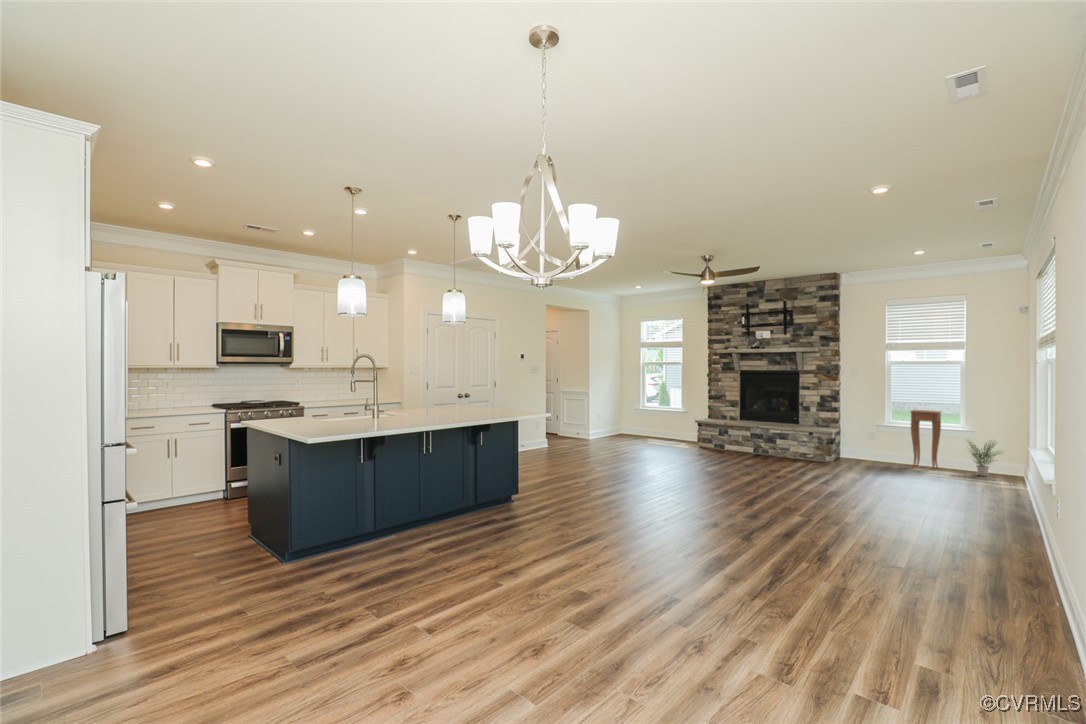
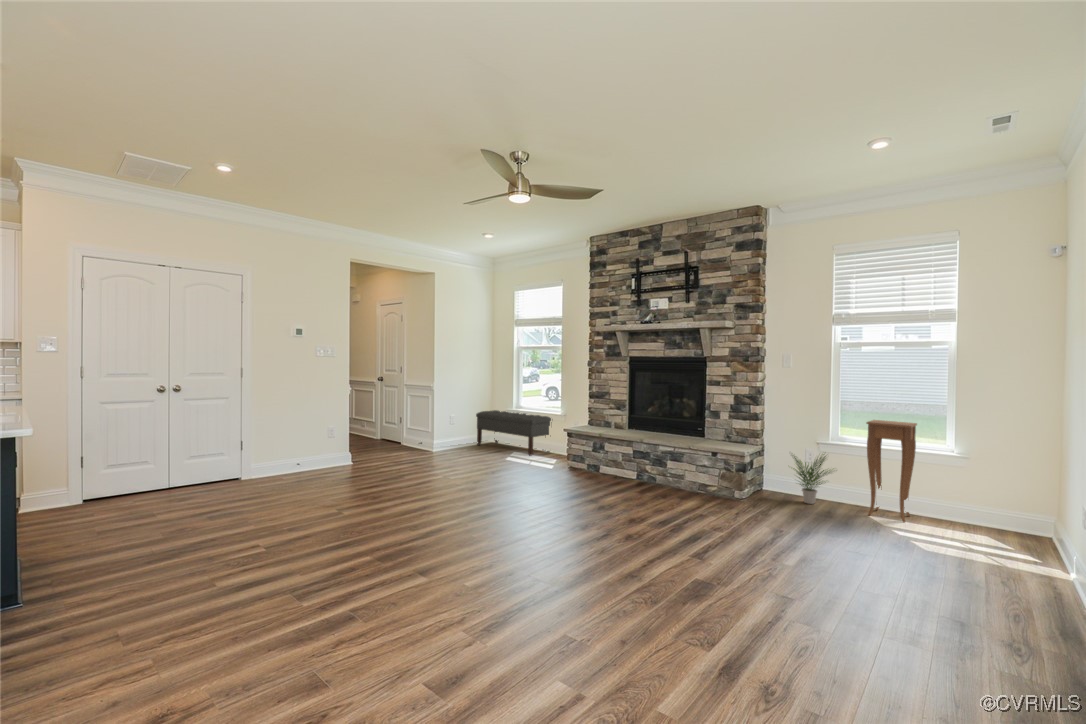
bench: none [615,410,676,441] -> present [476,410,552,456]
potted plant: present [969,442,999,476] -> present [793,454,830,504]

